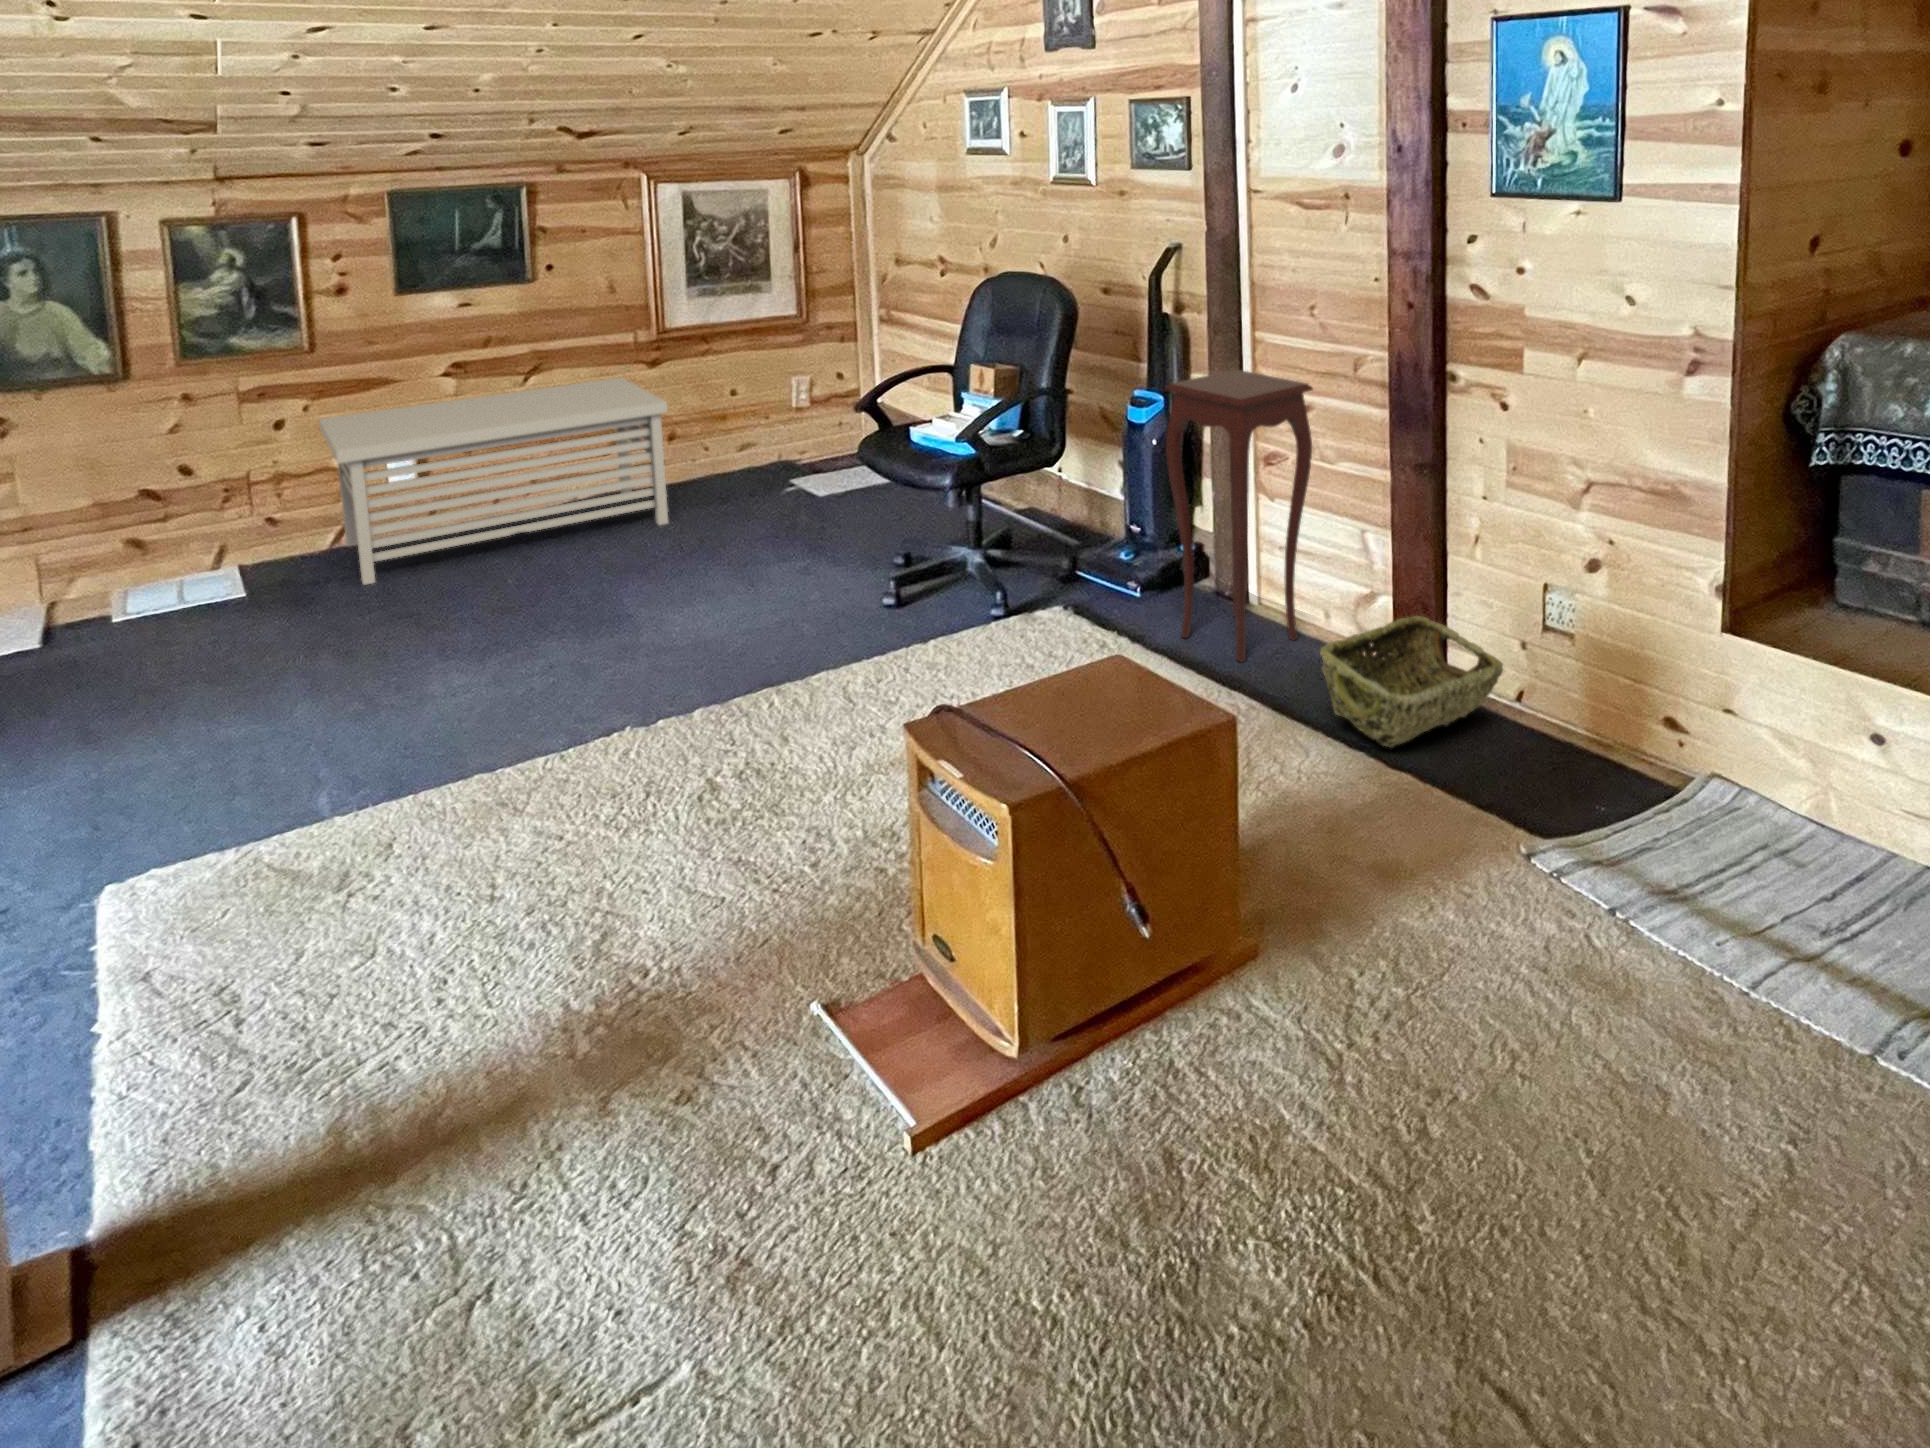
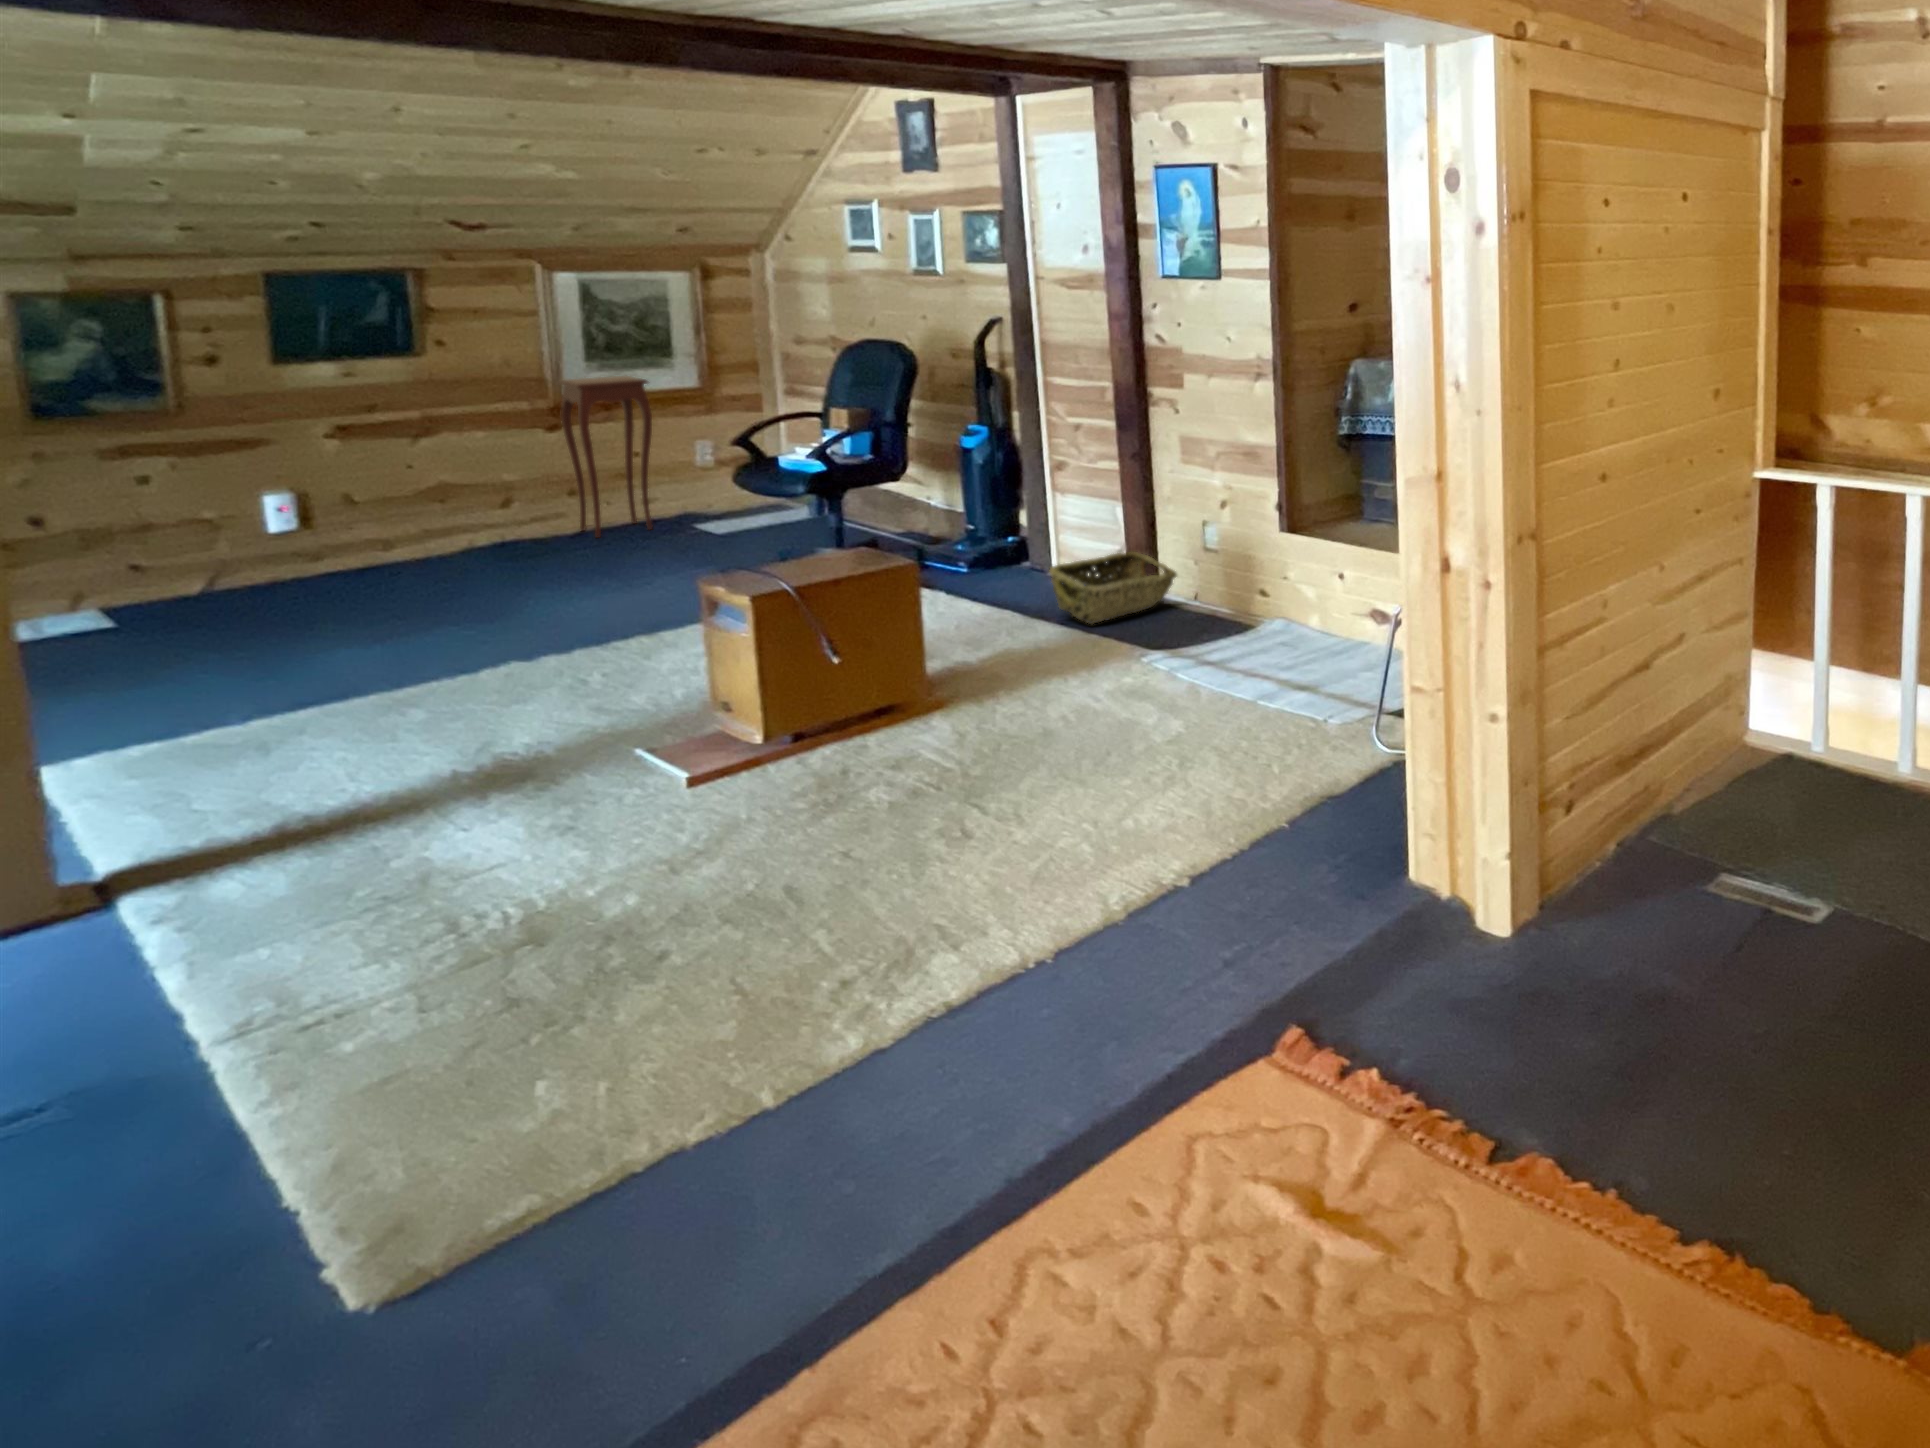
side table: present [1165,370,1313,662] -> present [560,376,653,538]
storage bench: present [319,378,668,585] -> none [187,439,564,607]

